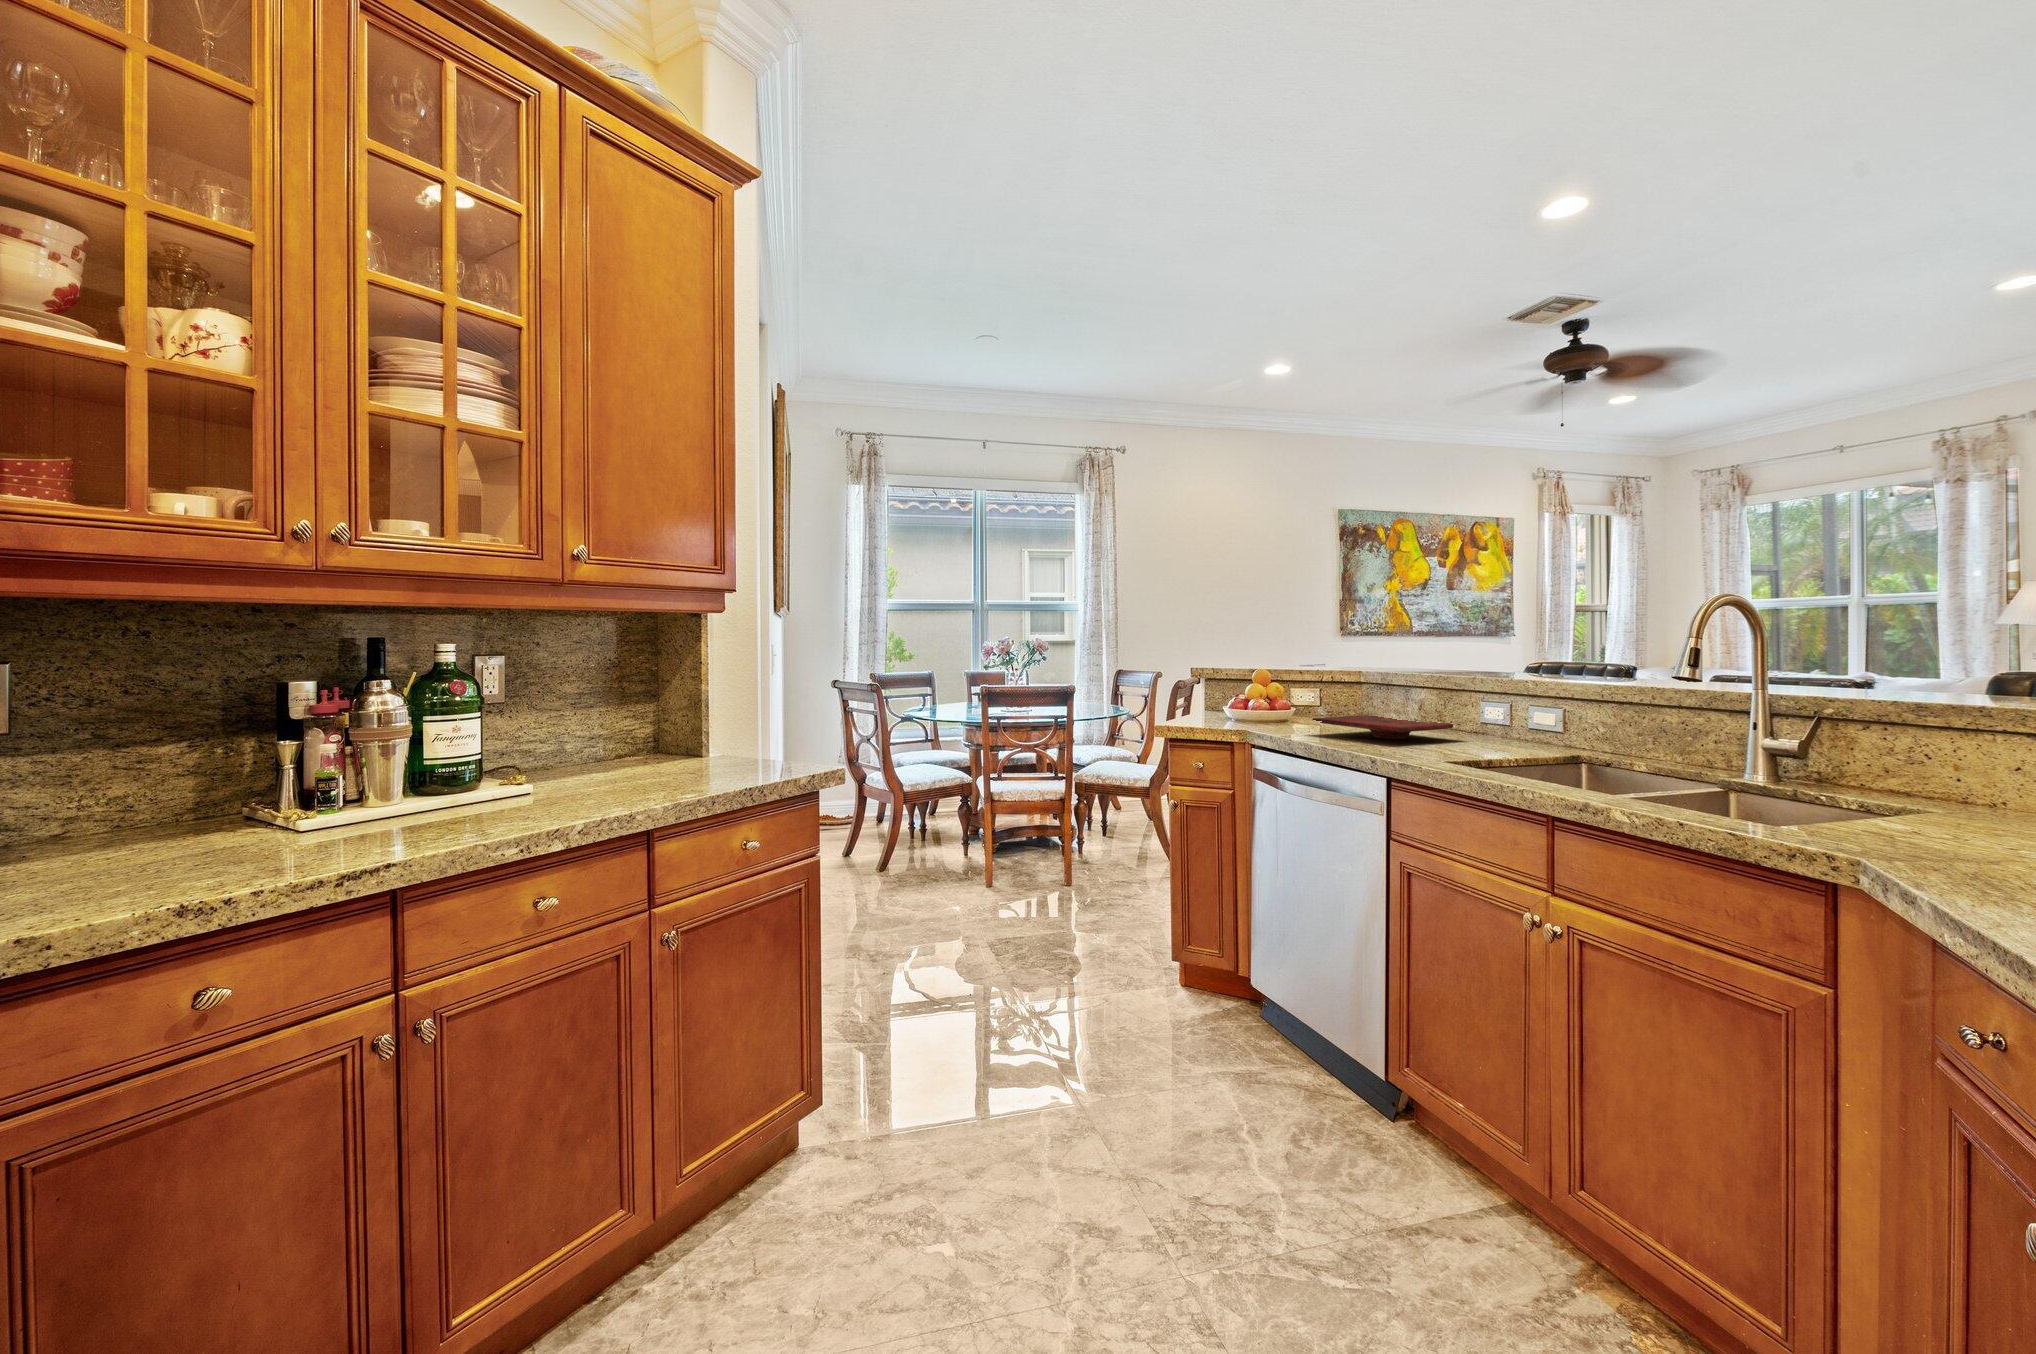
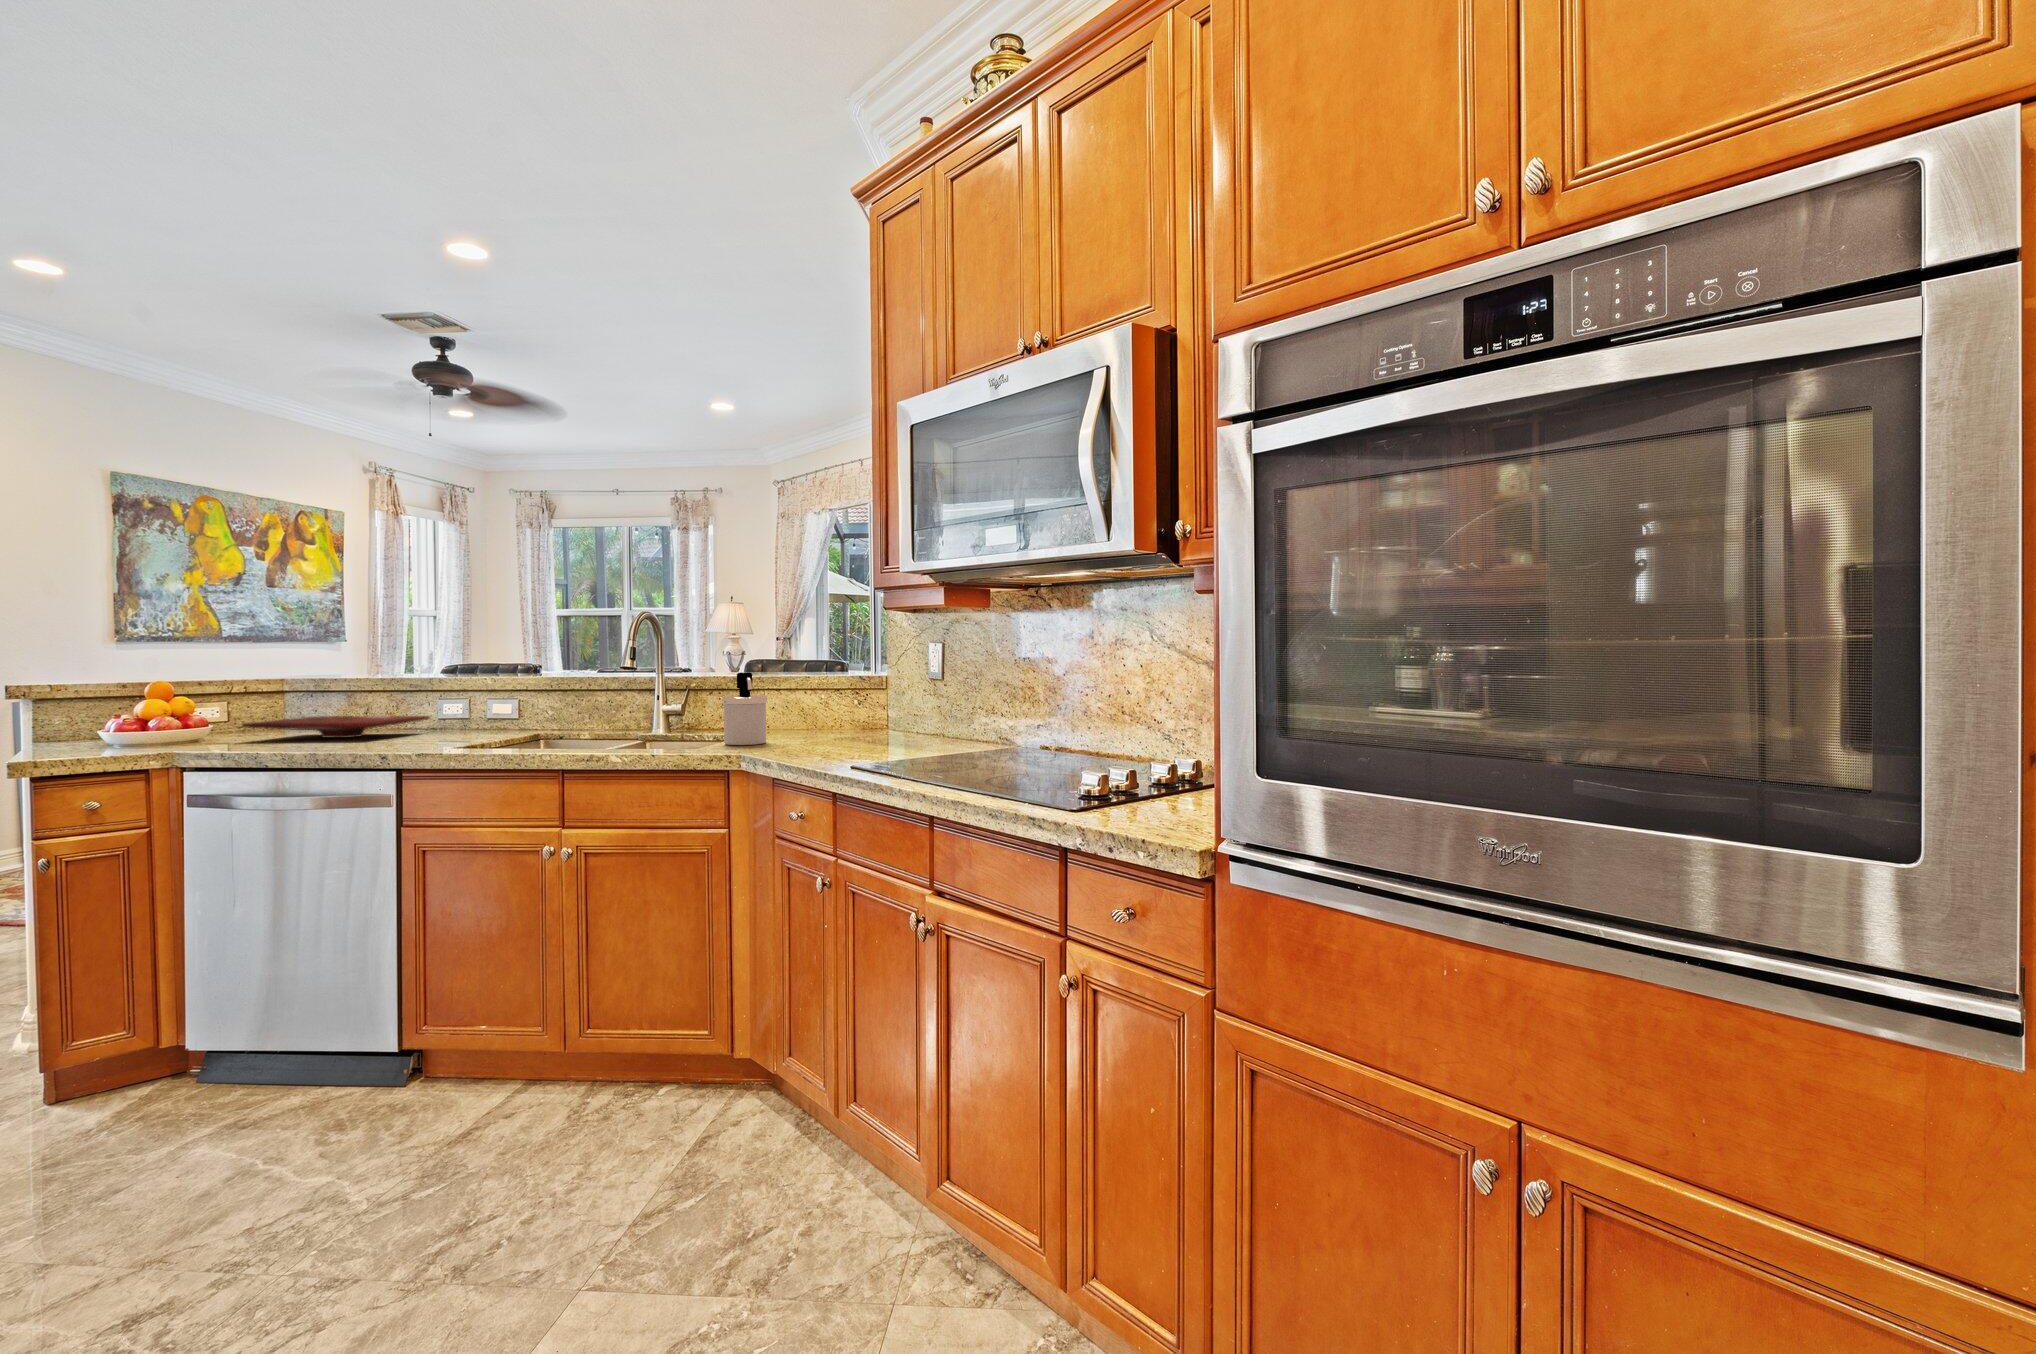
soap dispenser: none [1843,700,1960,837] -> present [722,672,767,745]

